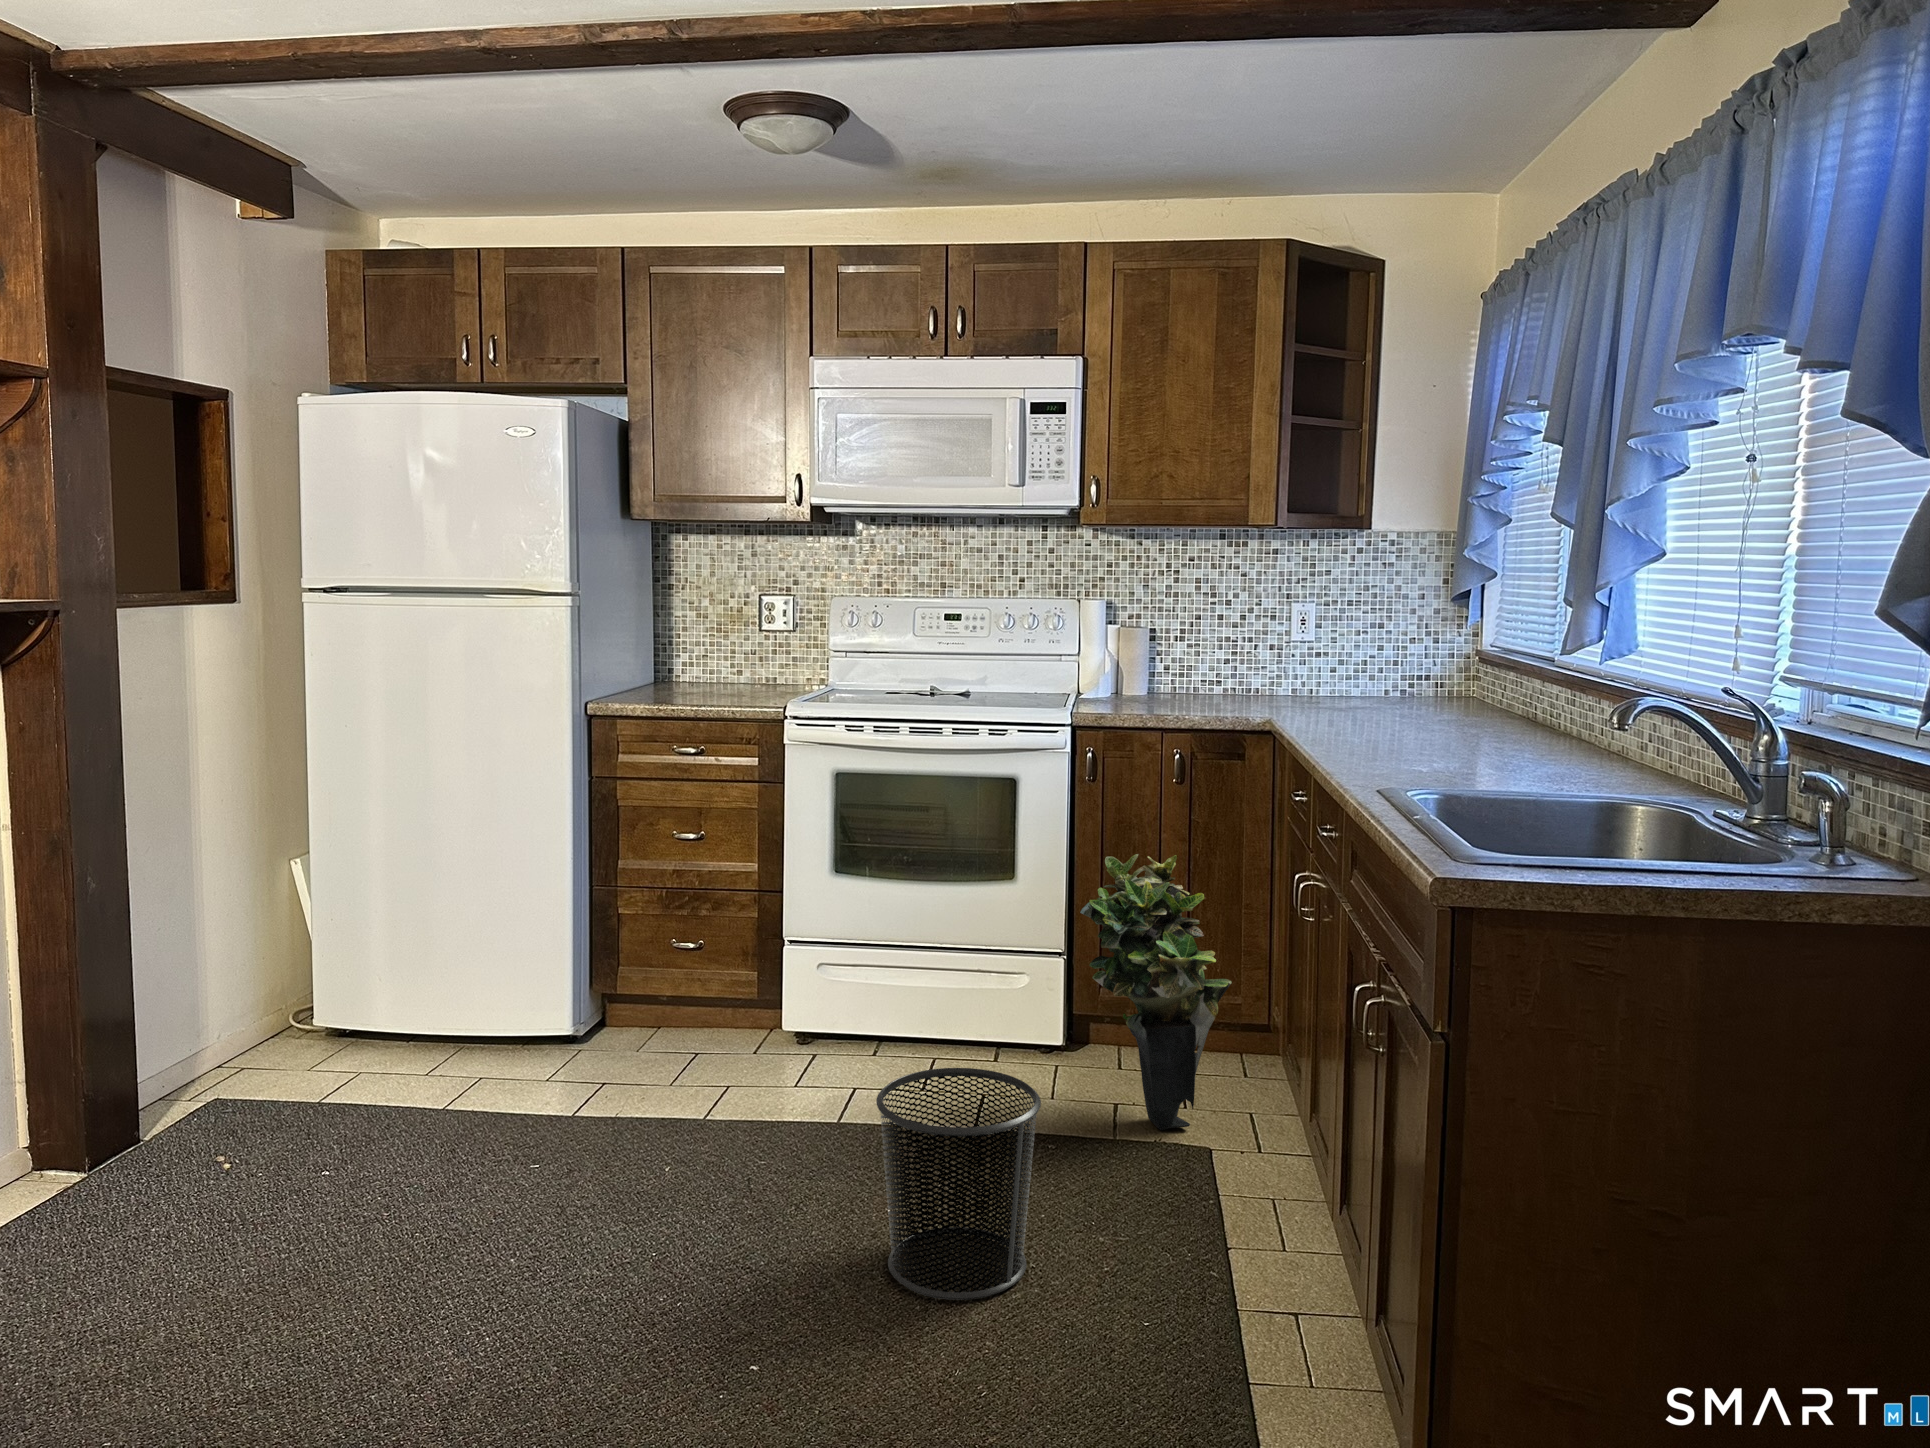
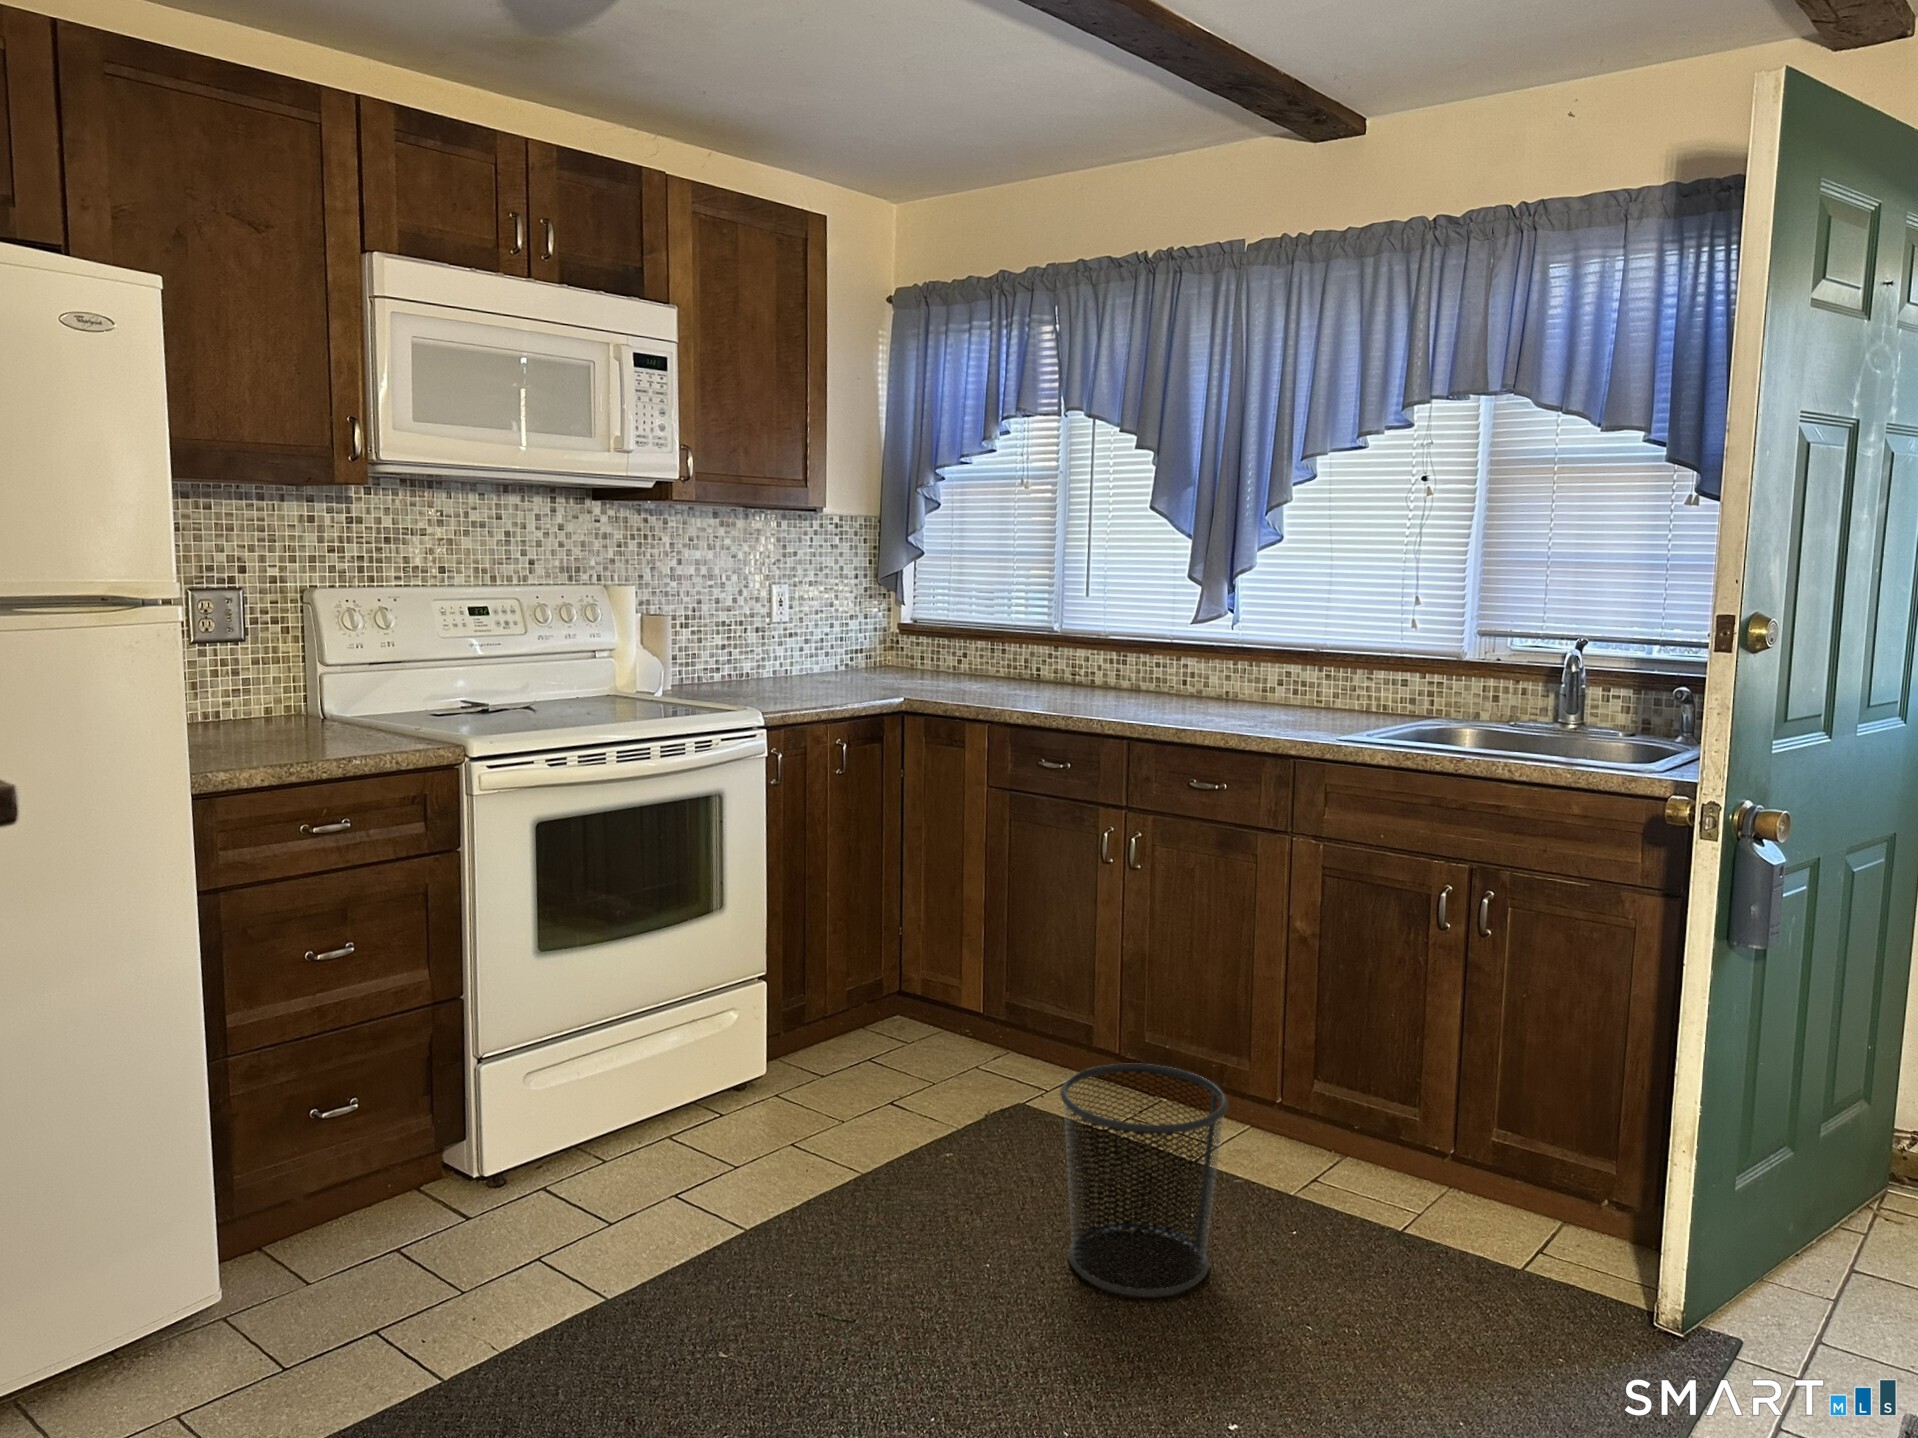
potted plant: present [1080,854,1232,1130] -> none [855,839,1012,1103]

